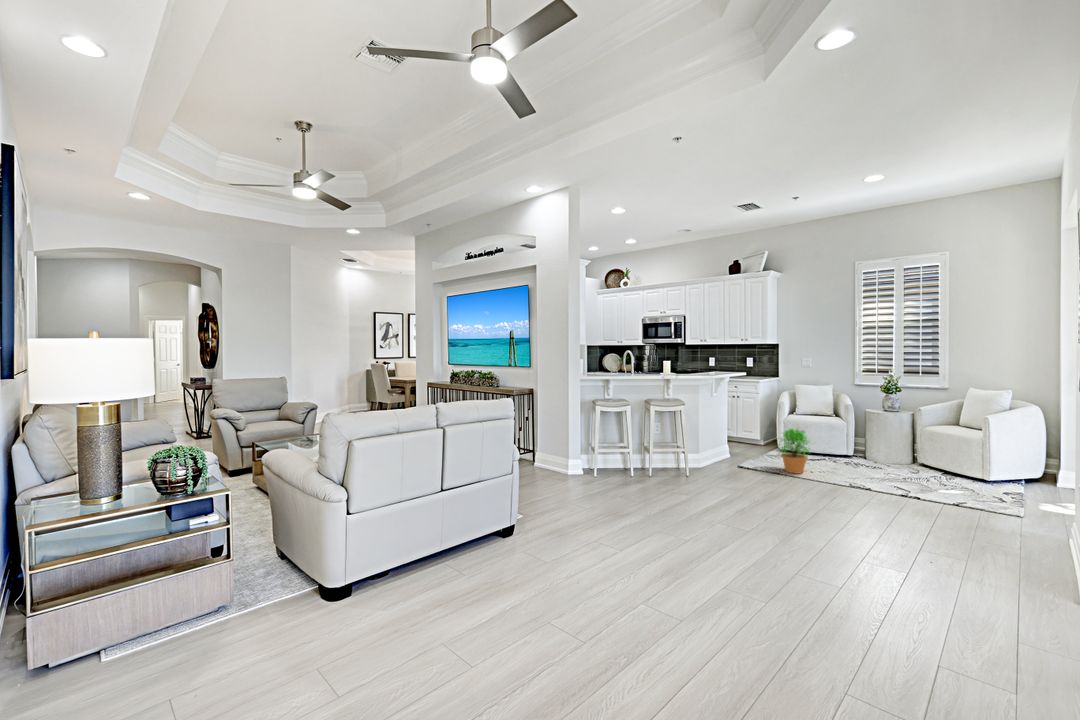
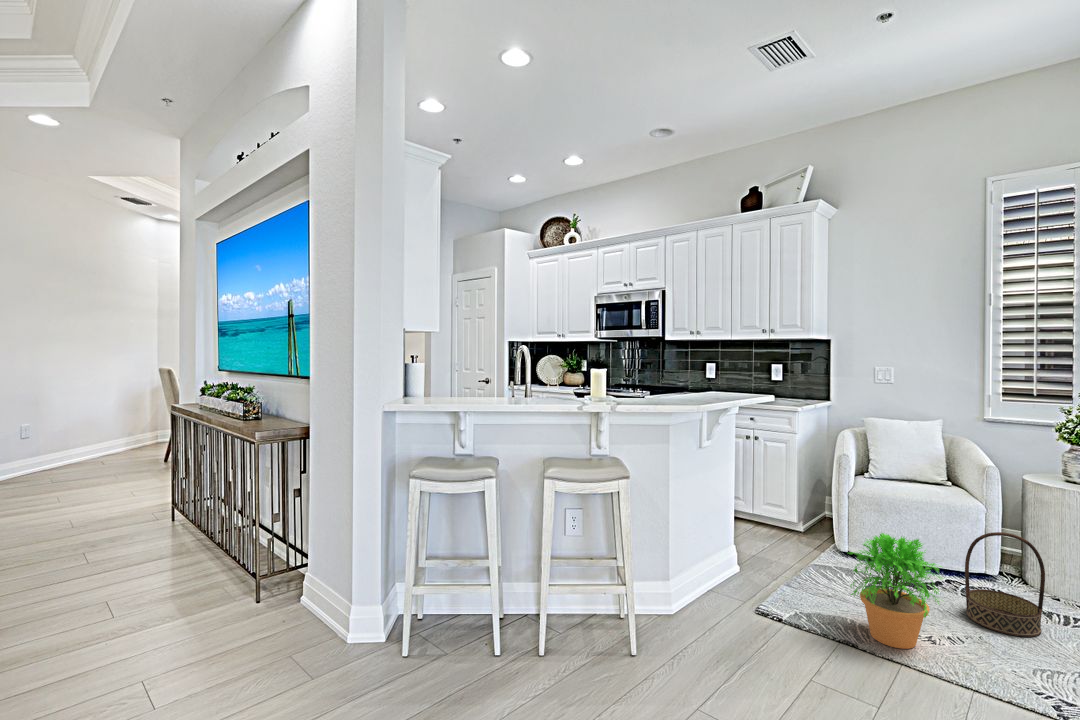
basket: none [829,429,861,471] -> present [965,532,1045,637]

